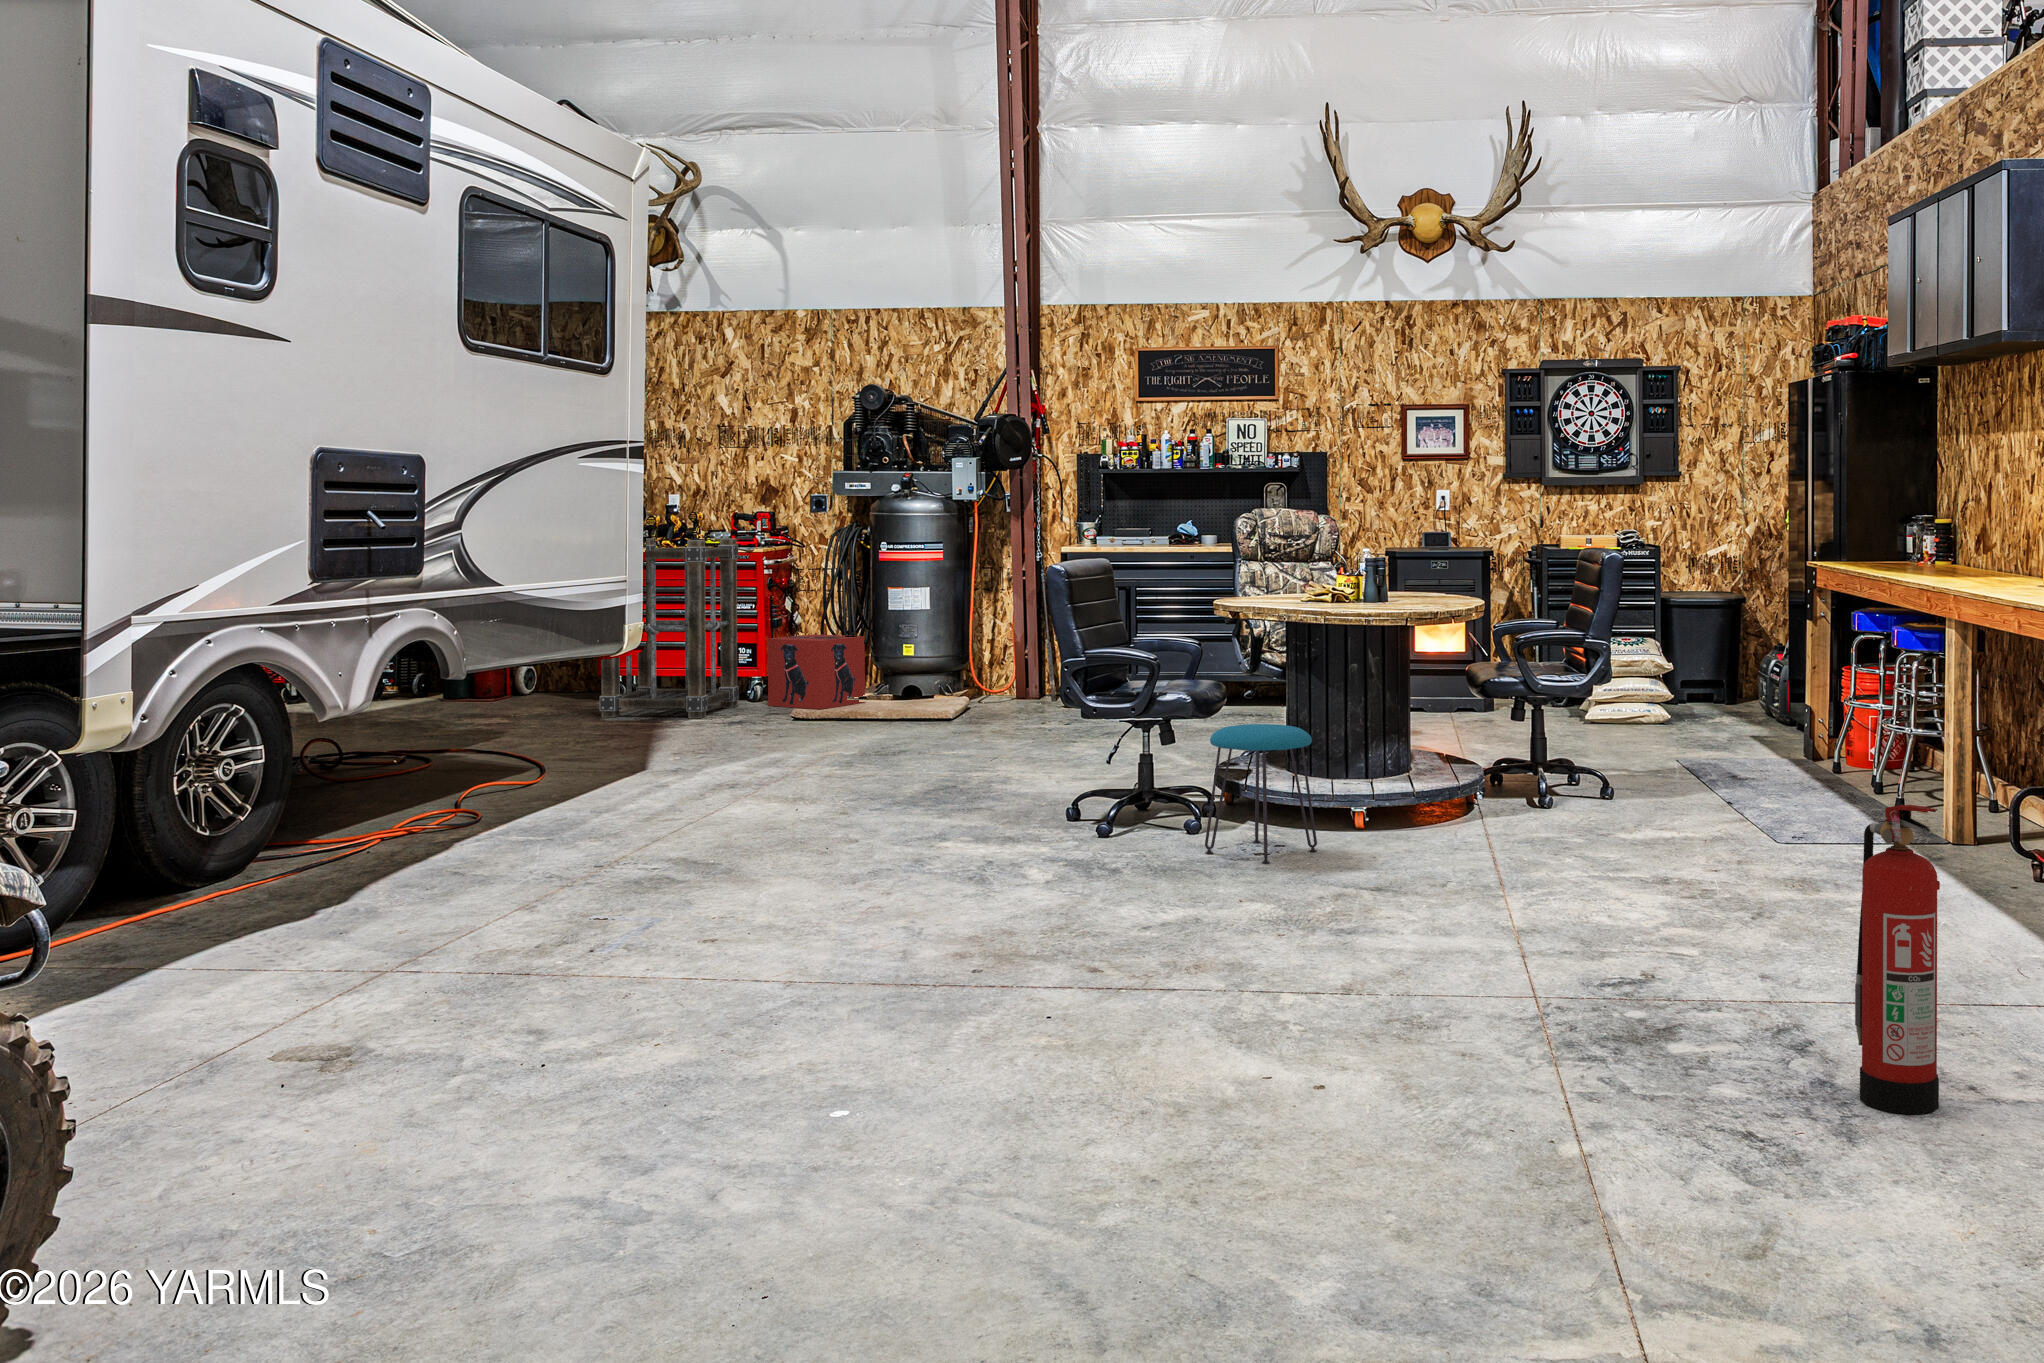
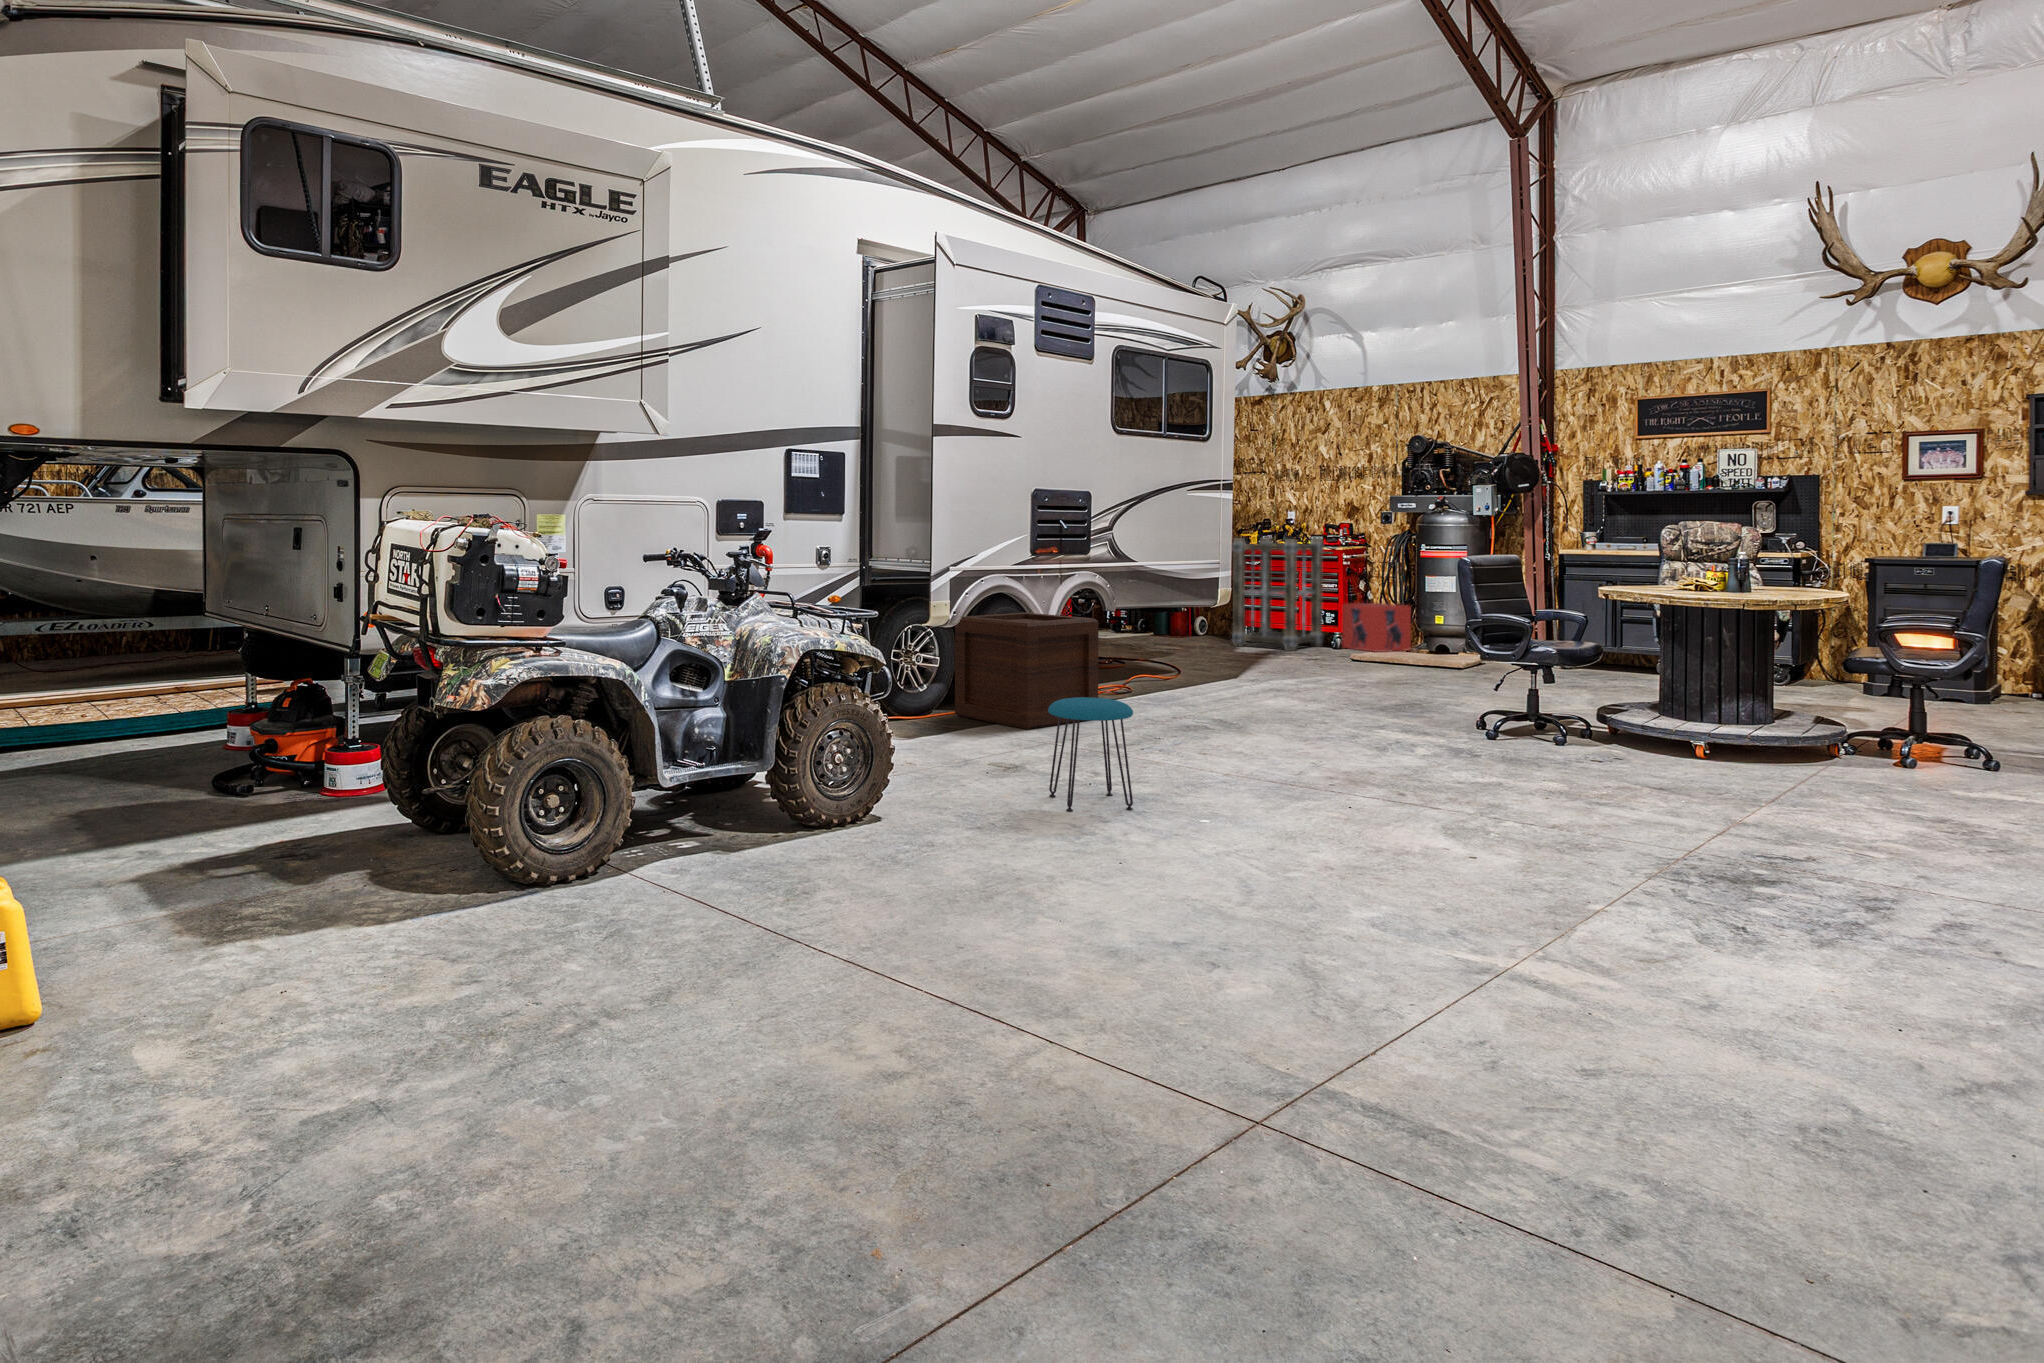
wooden crate: none [151,697,477,940] -> present [955,613,1098,729]
stool: present [1205,724,1317,863] -> present [1048,697,1133,811]
fire extinguisher: present [1855,805,1940,1114] -> none [1876,741,1955,970]

